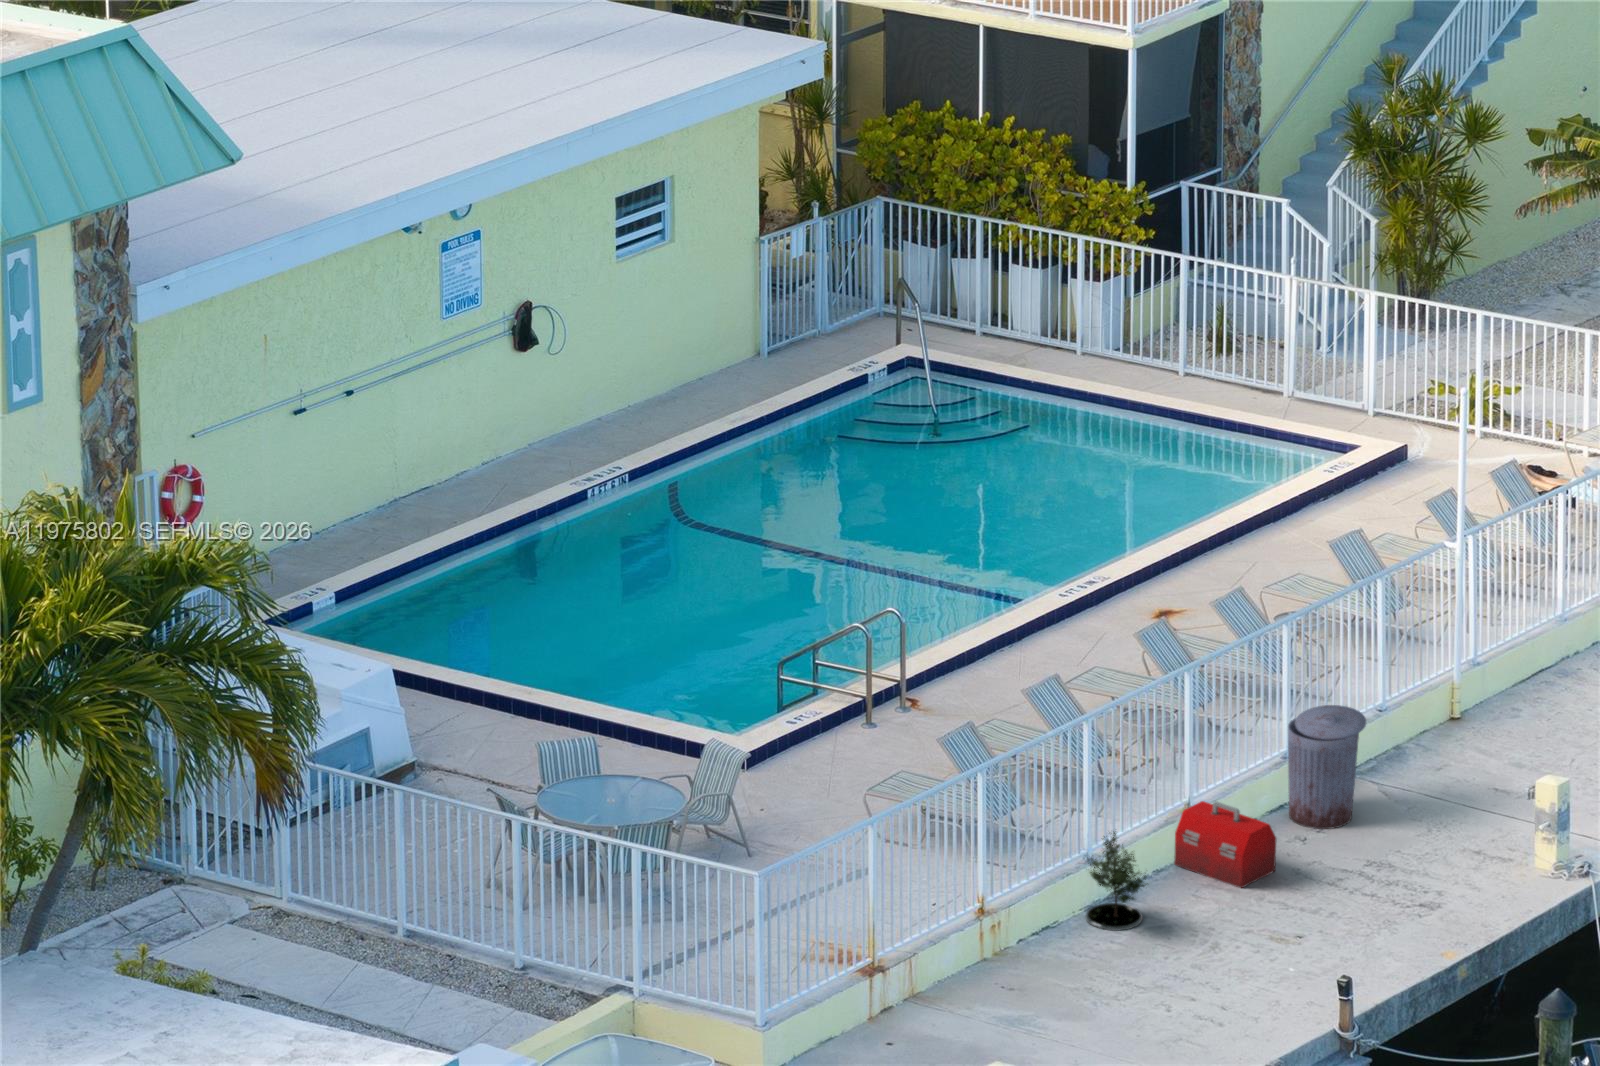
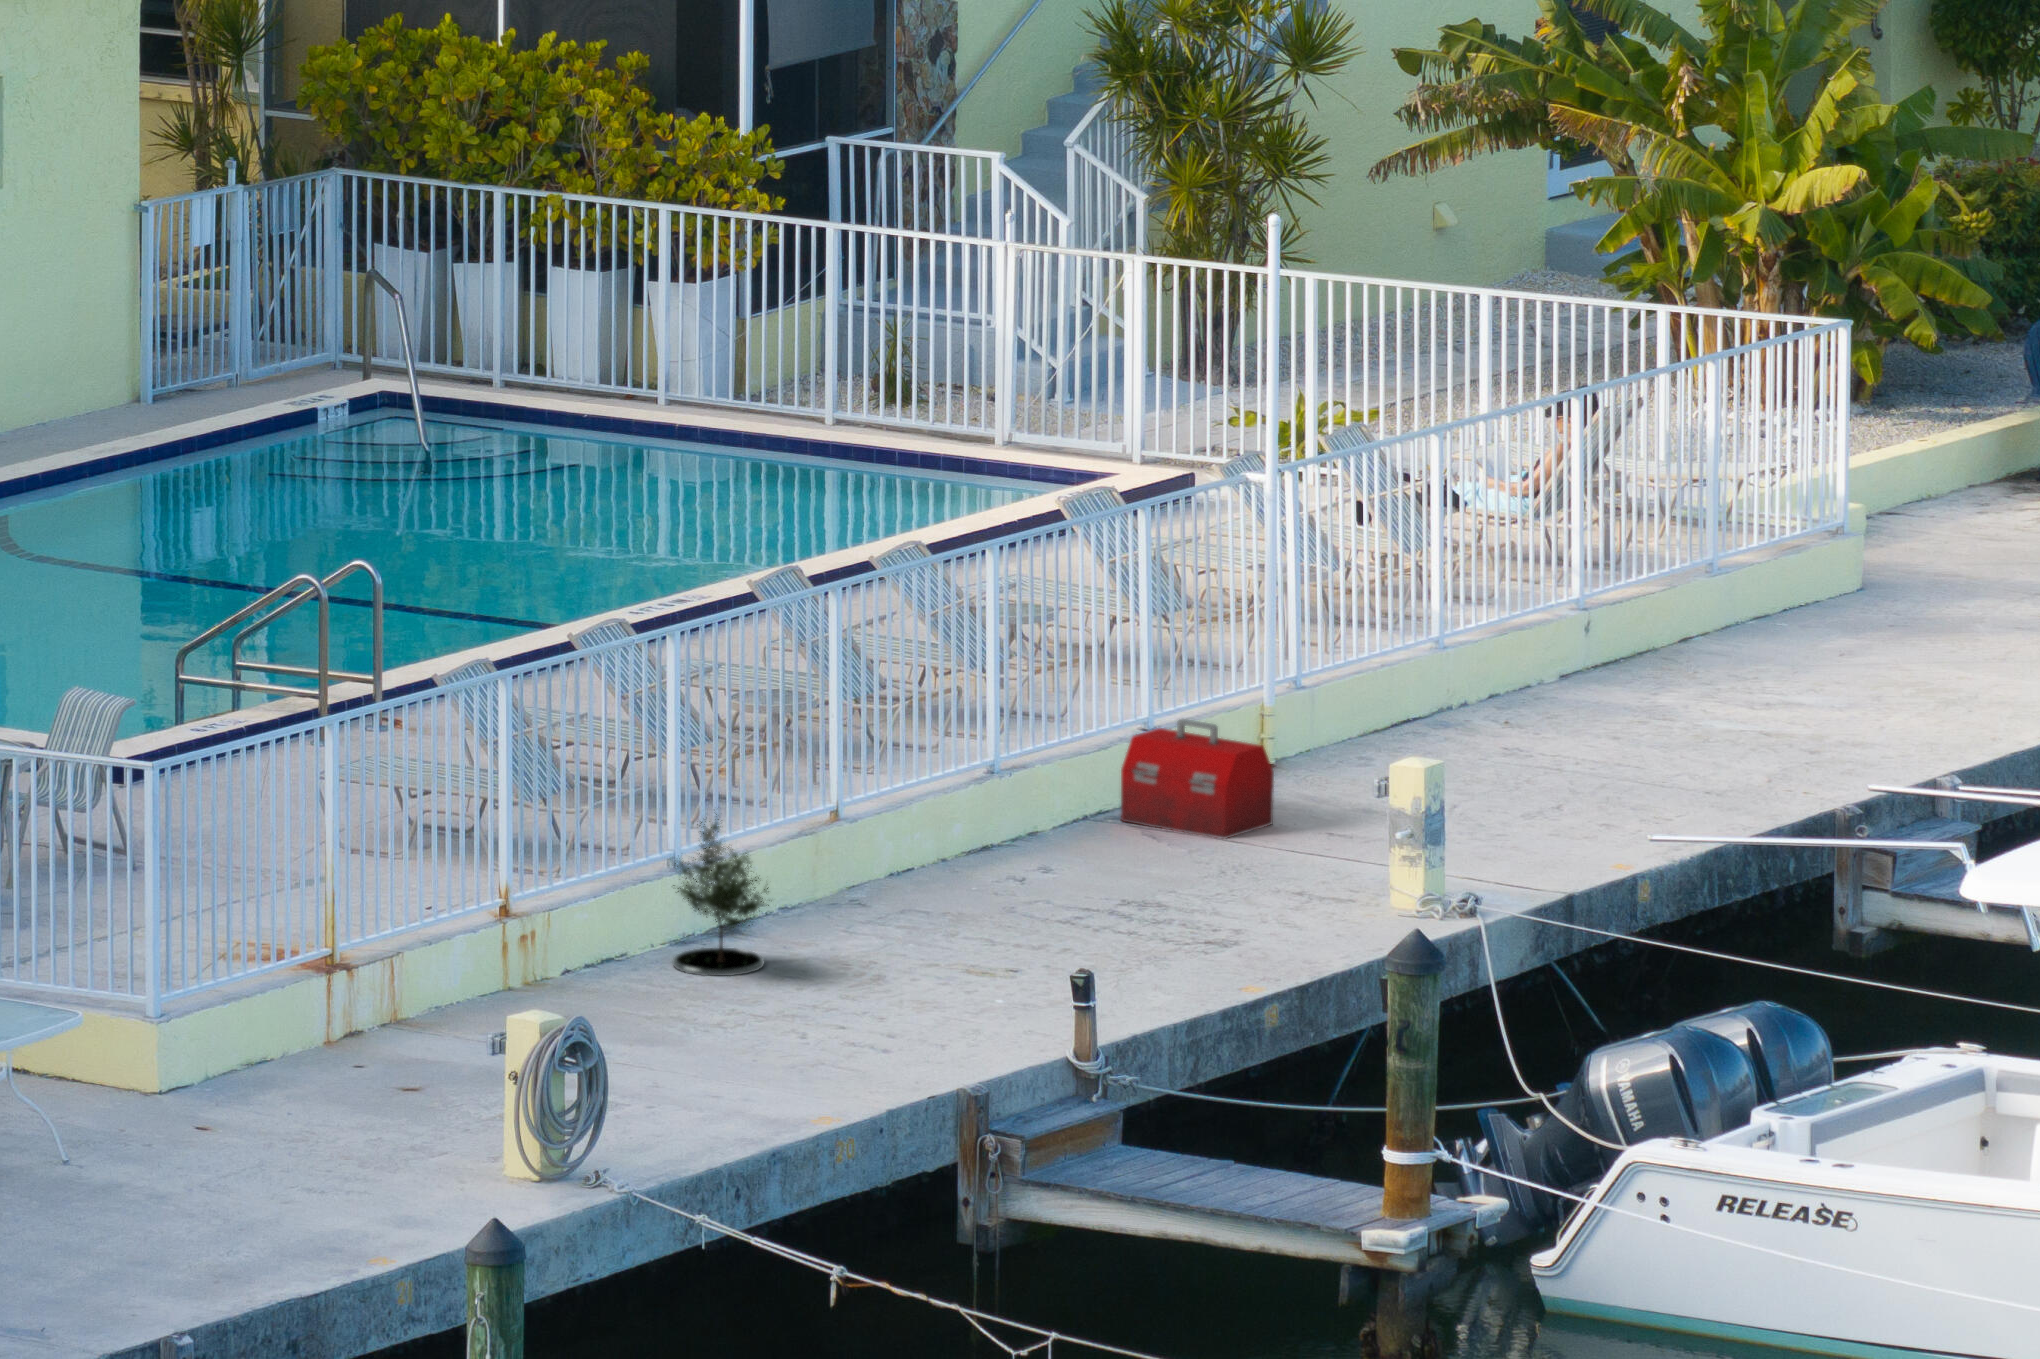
trash can: present [1288,705,1366,829] -> none [995,690,1120,879]
toolbox: present [1174,801,1276,888] -> present [1121,719,1274,839]

